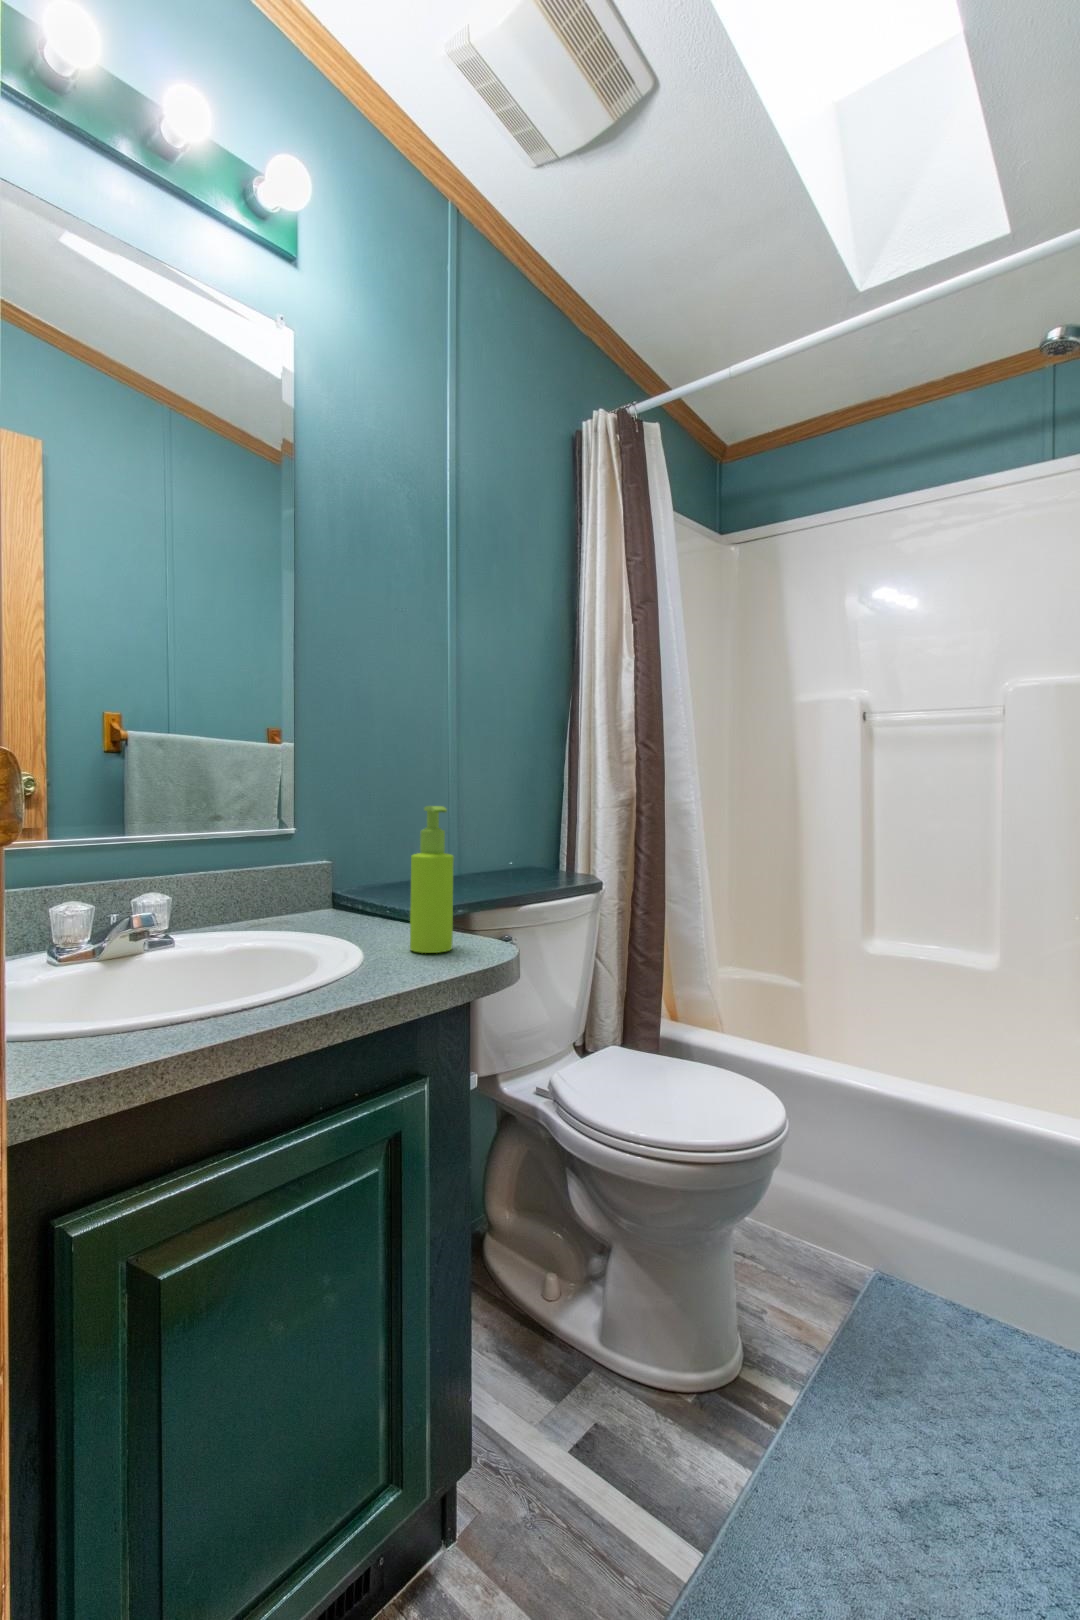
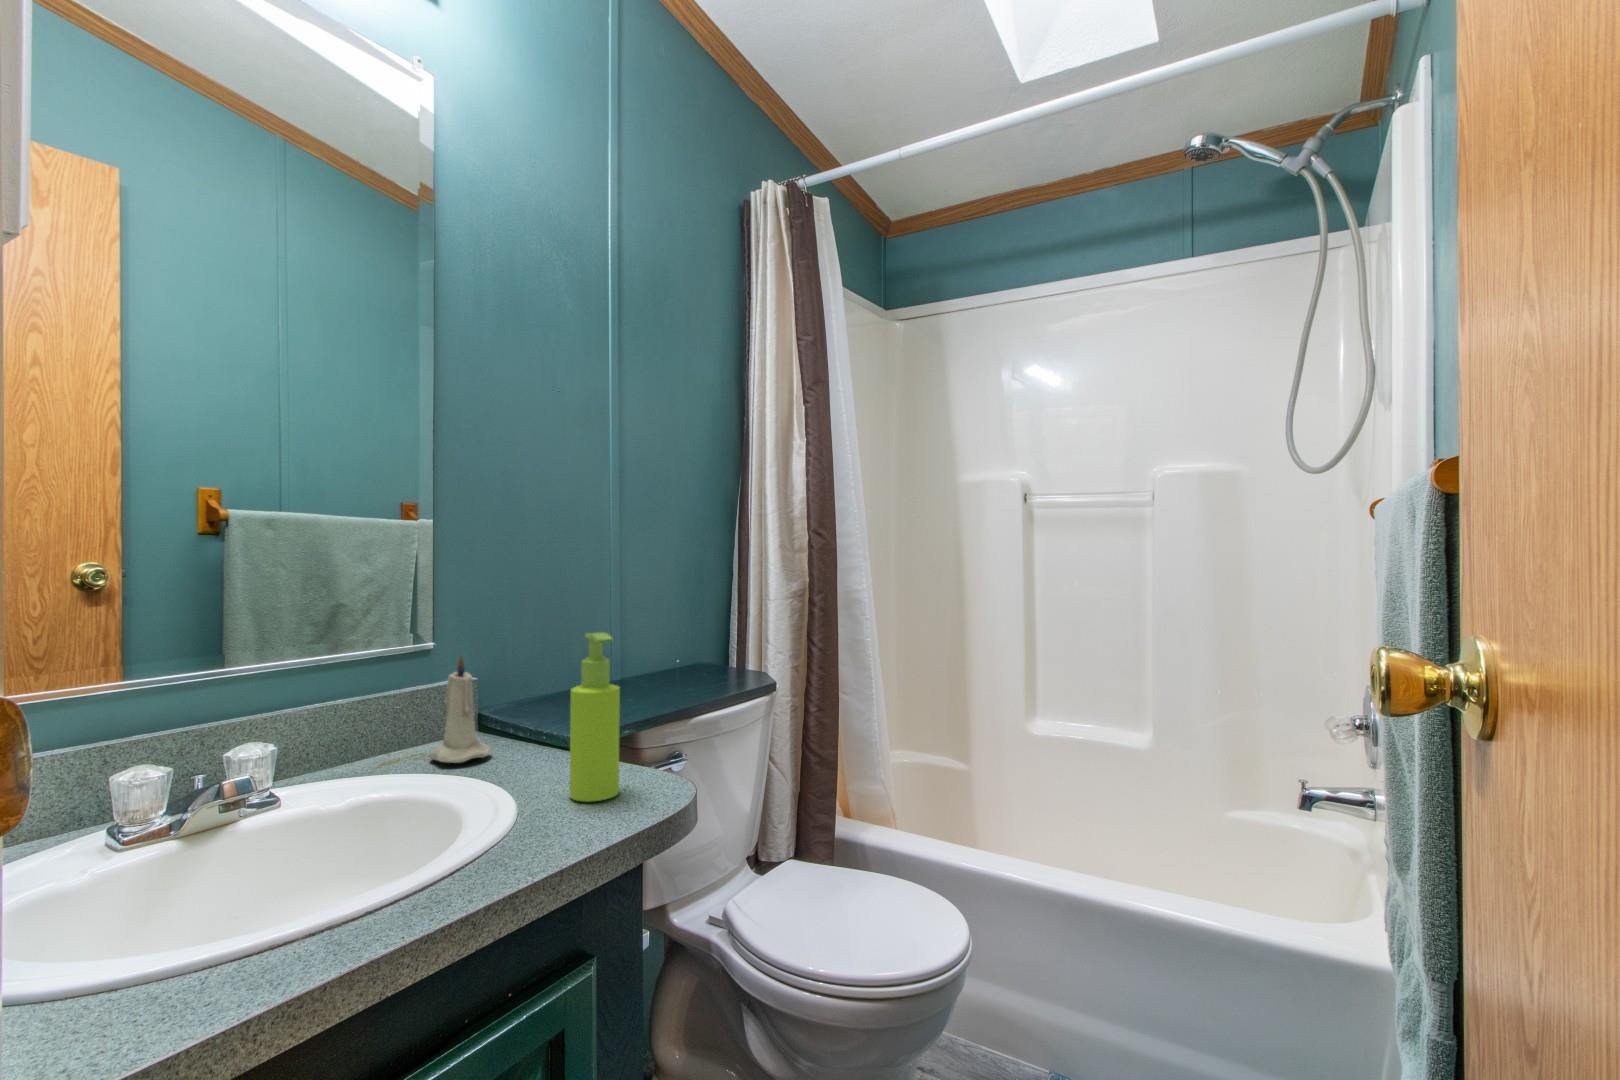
candle: none [294,830,346,924] -> present [429,654,491,763]

